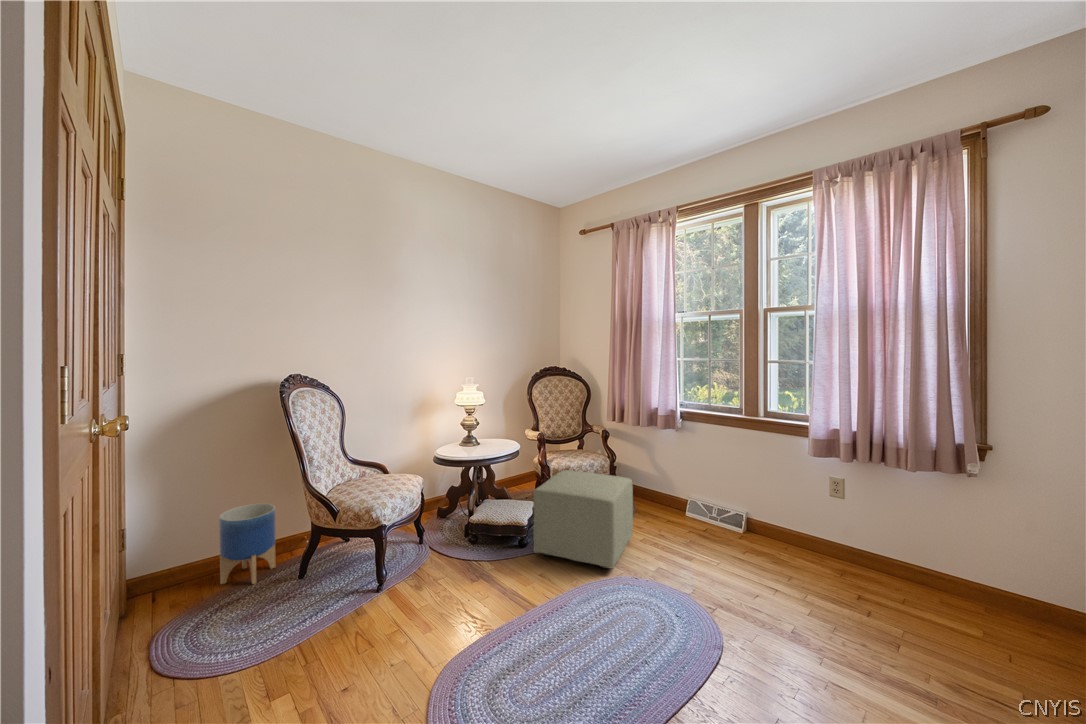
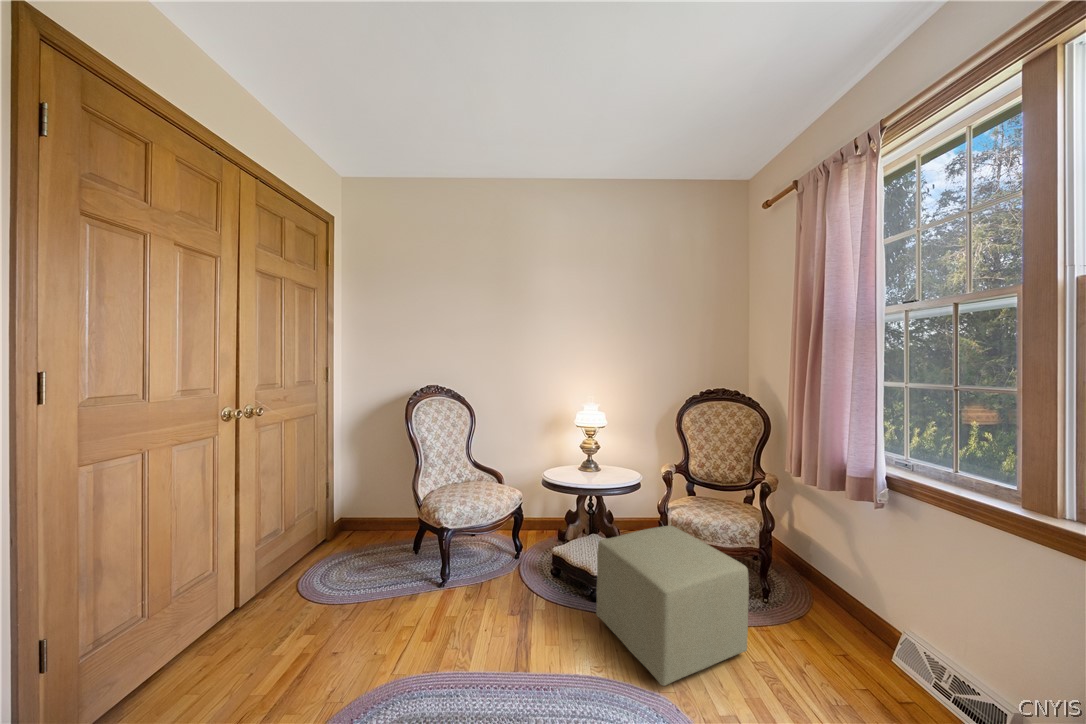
planter: present [219,504,276,584] -> none [376,484,414,547]

